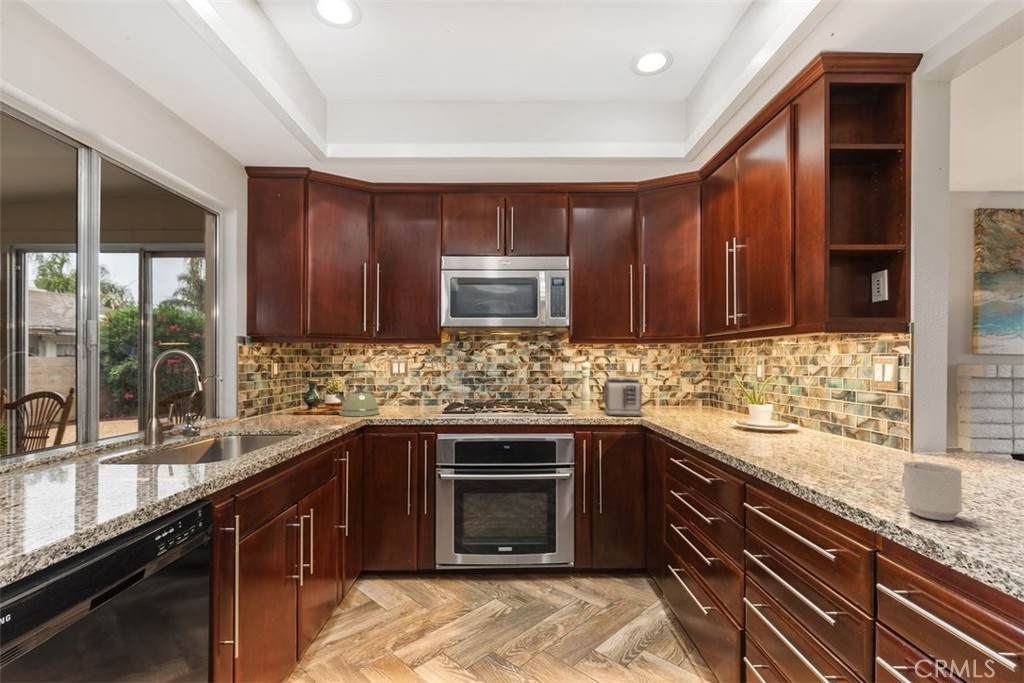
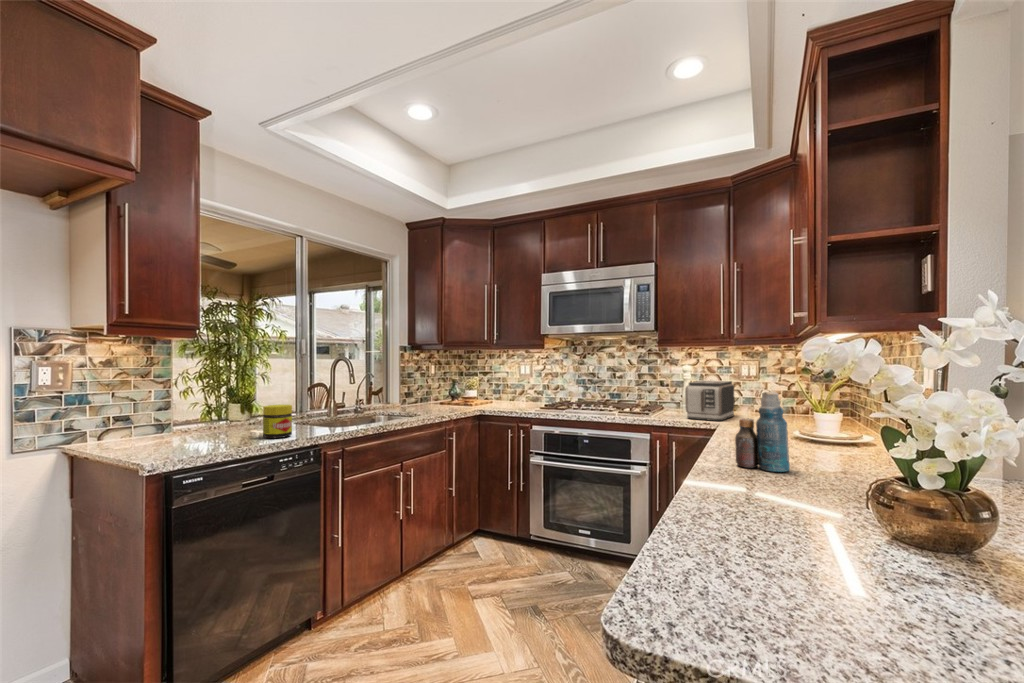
kettle: present [334,370,380,416] -> none [461,371,496,408]
bottle: none [781,387,835,465] -> present [735,392,790,472]
jar: none [95,433,158,499] -> present [263,405,292,438]
mug: present [902,462,963,521] -> none [708,460,755,515]

